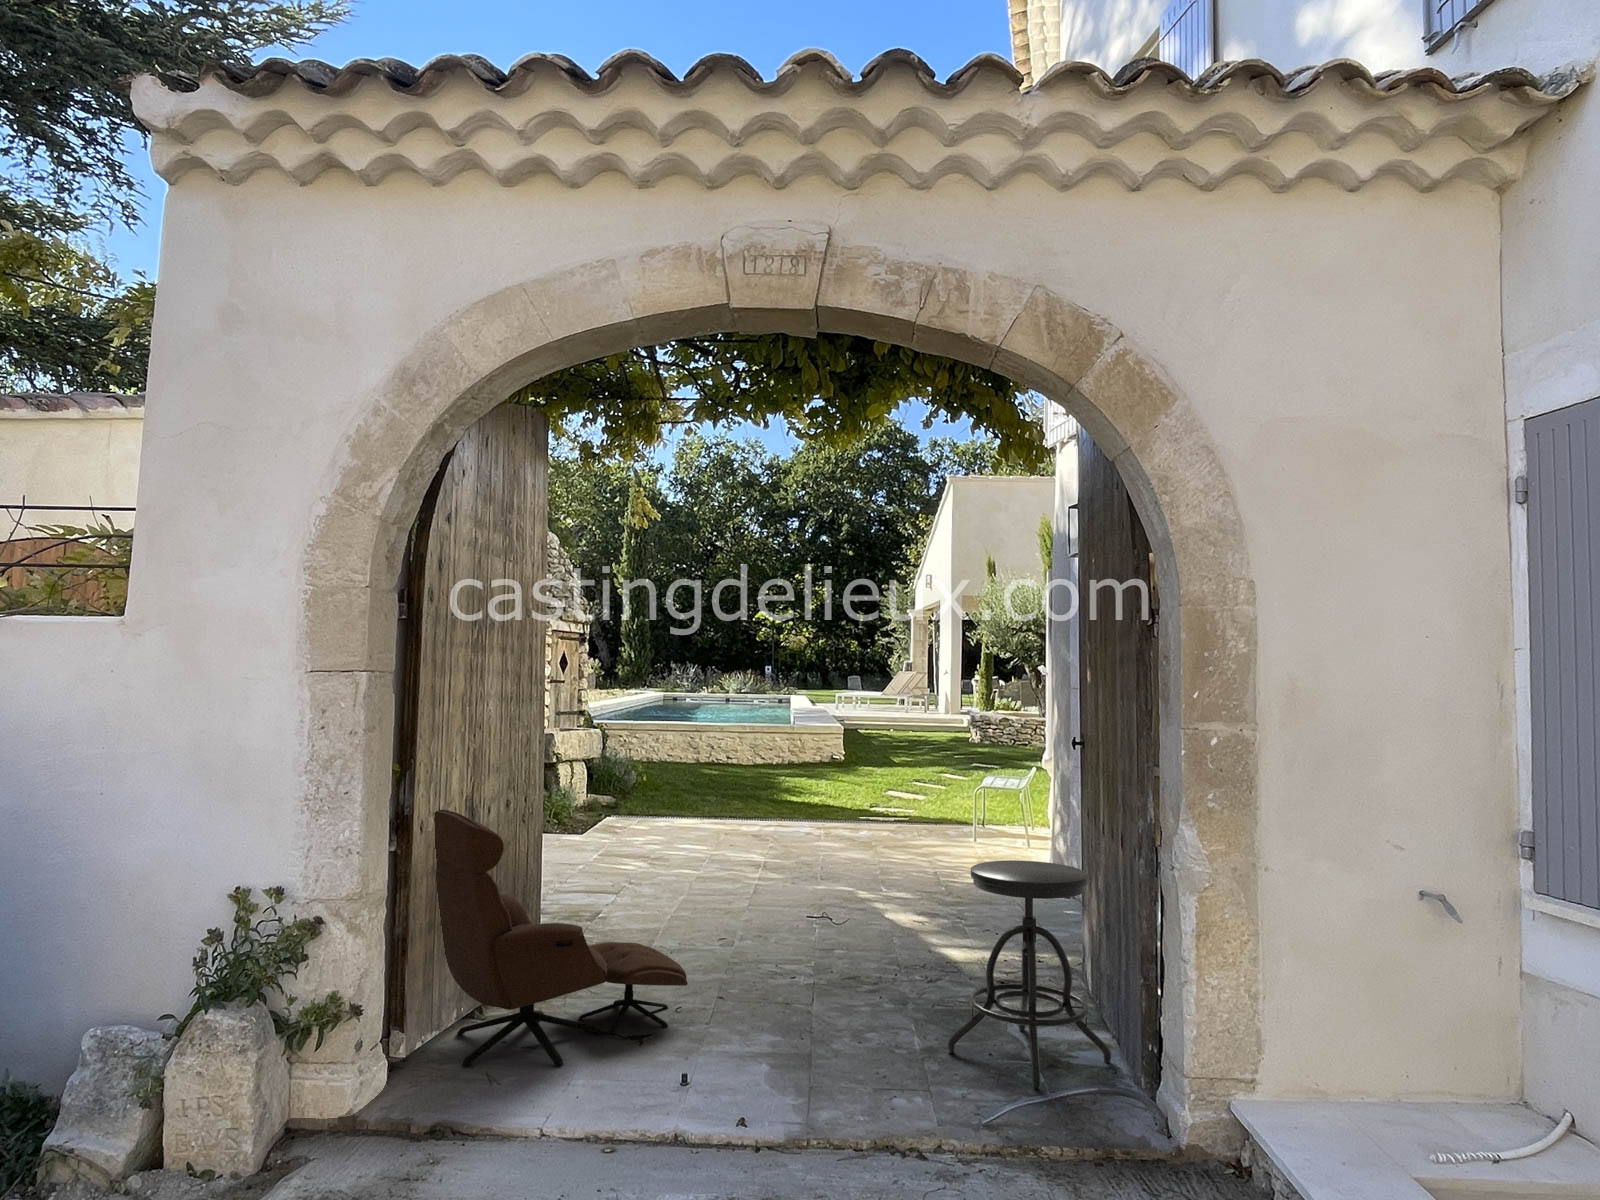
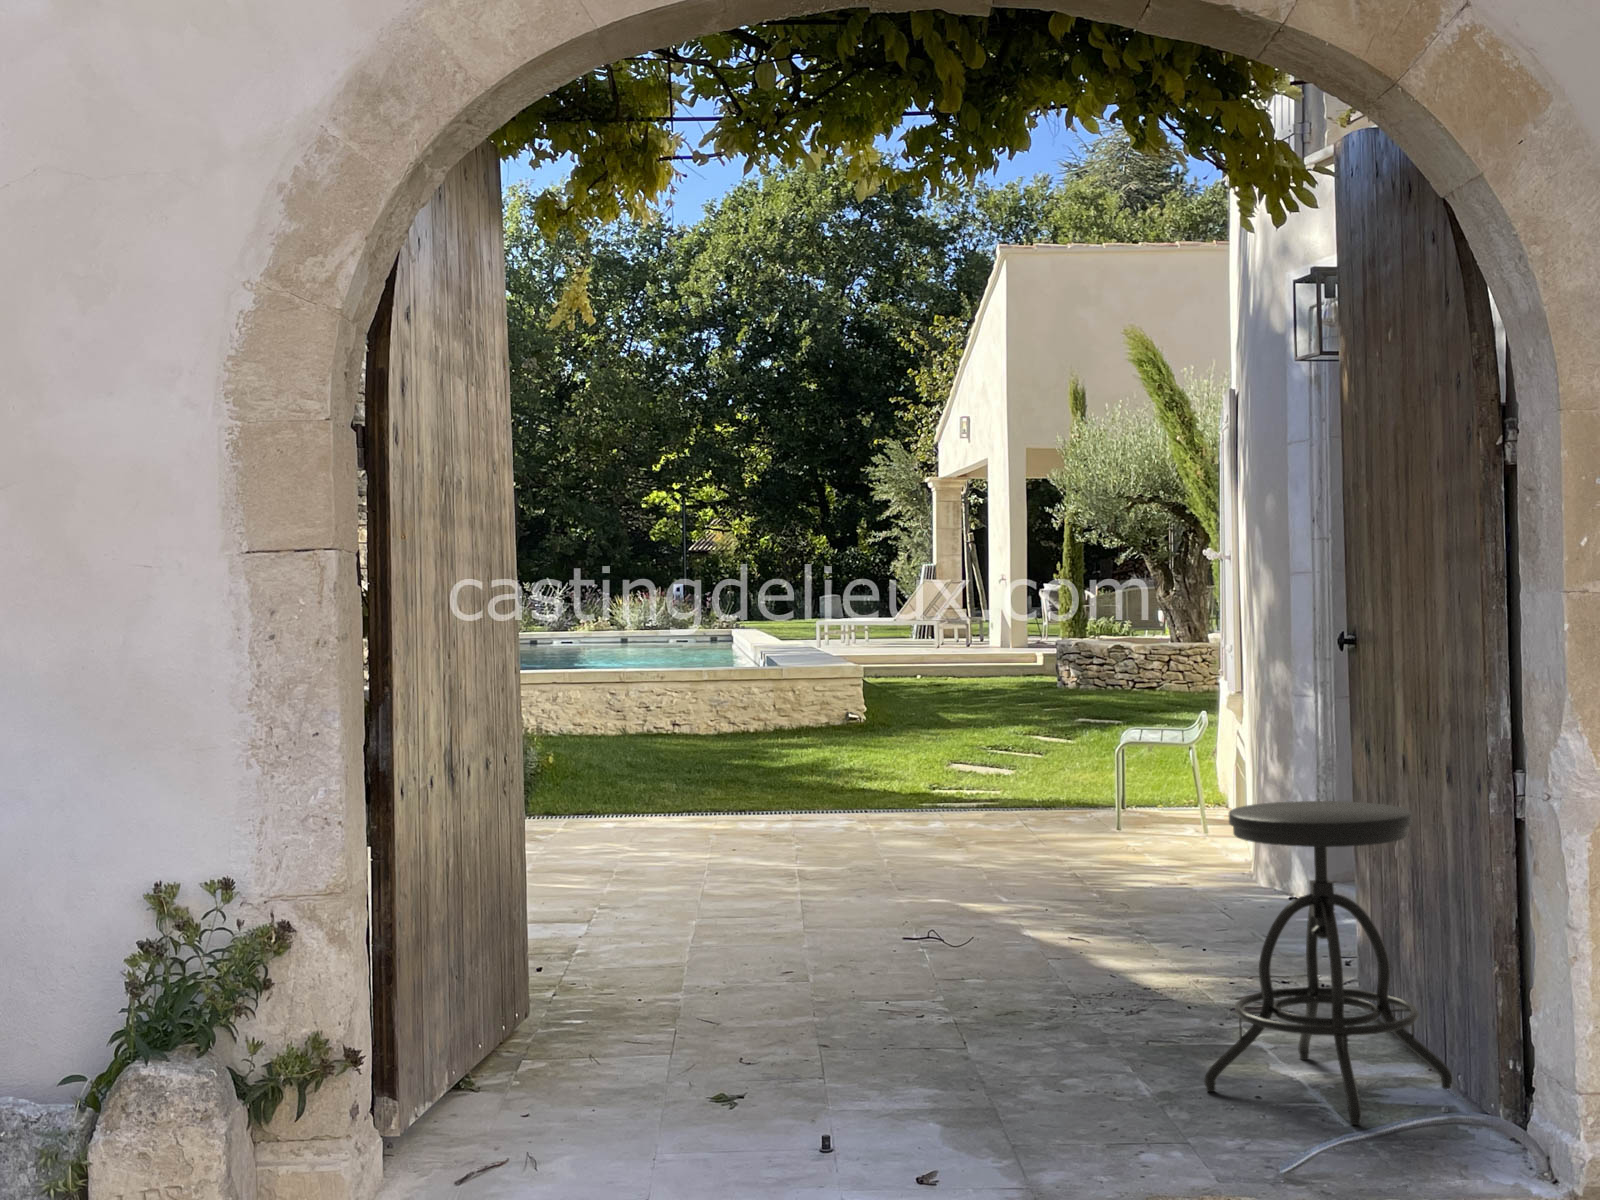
lounge chair: present [435,810,688,1067] -> none [377,767,788,1153]

